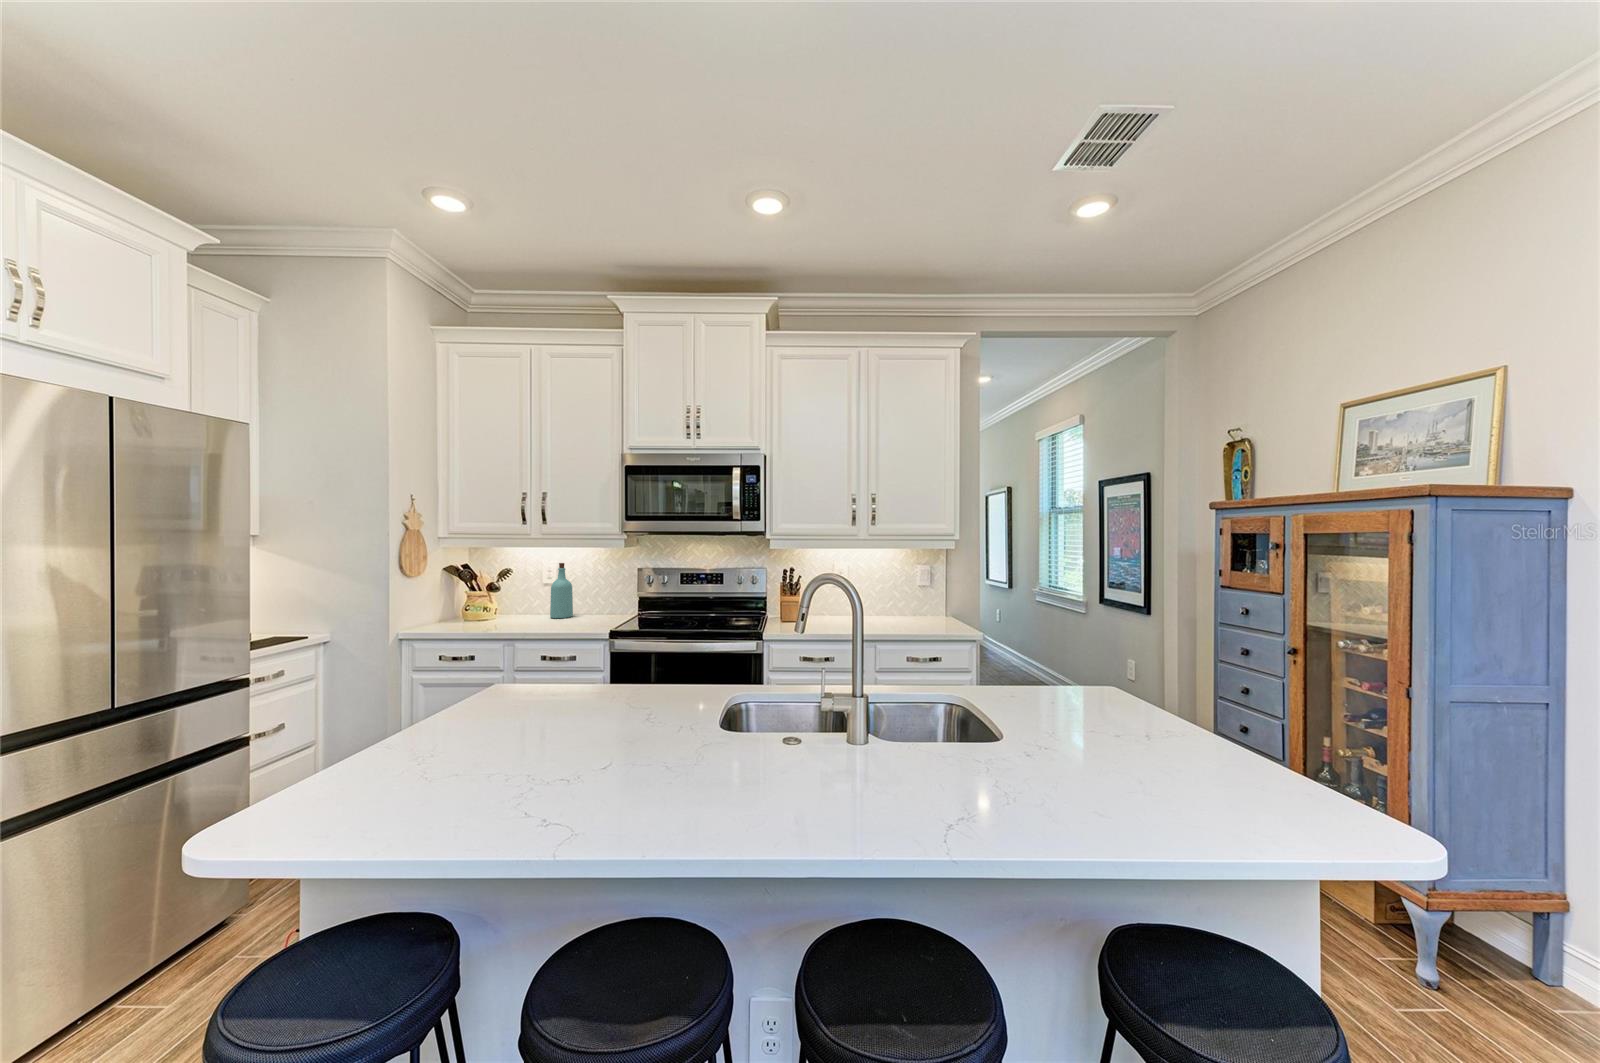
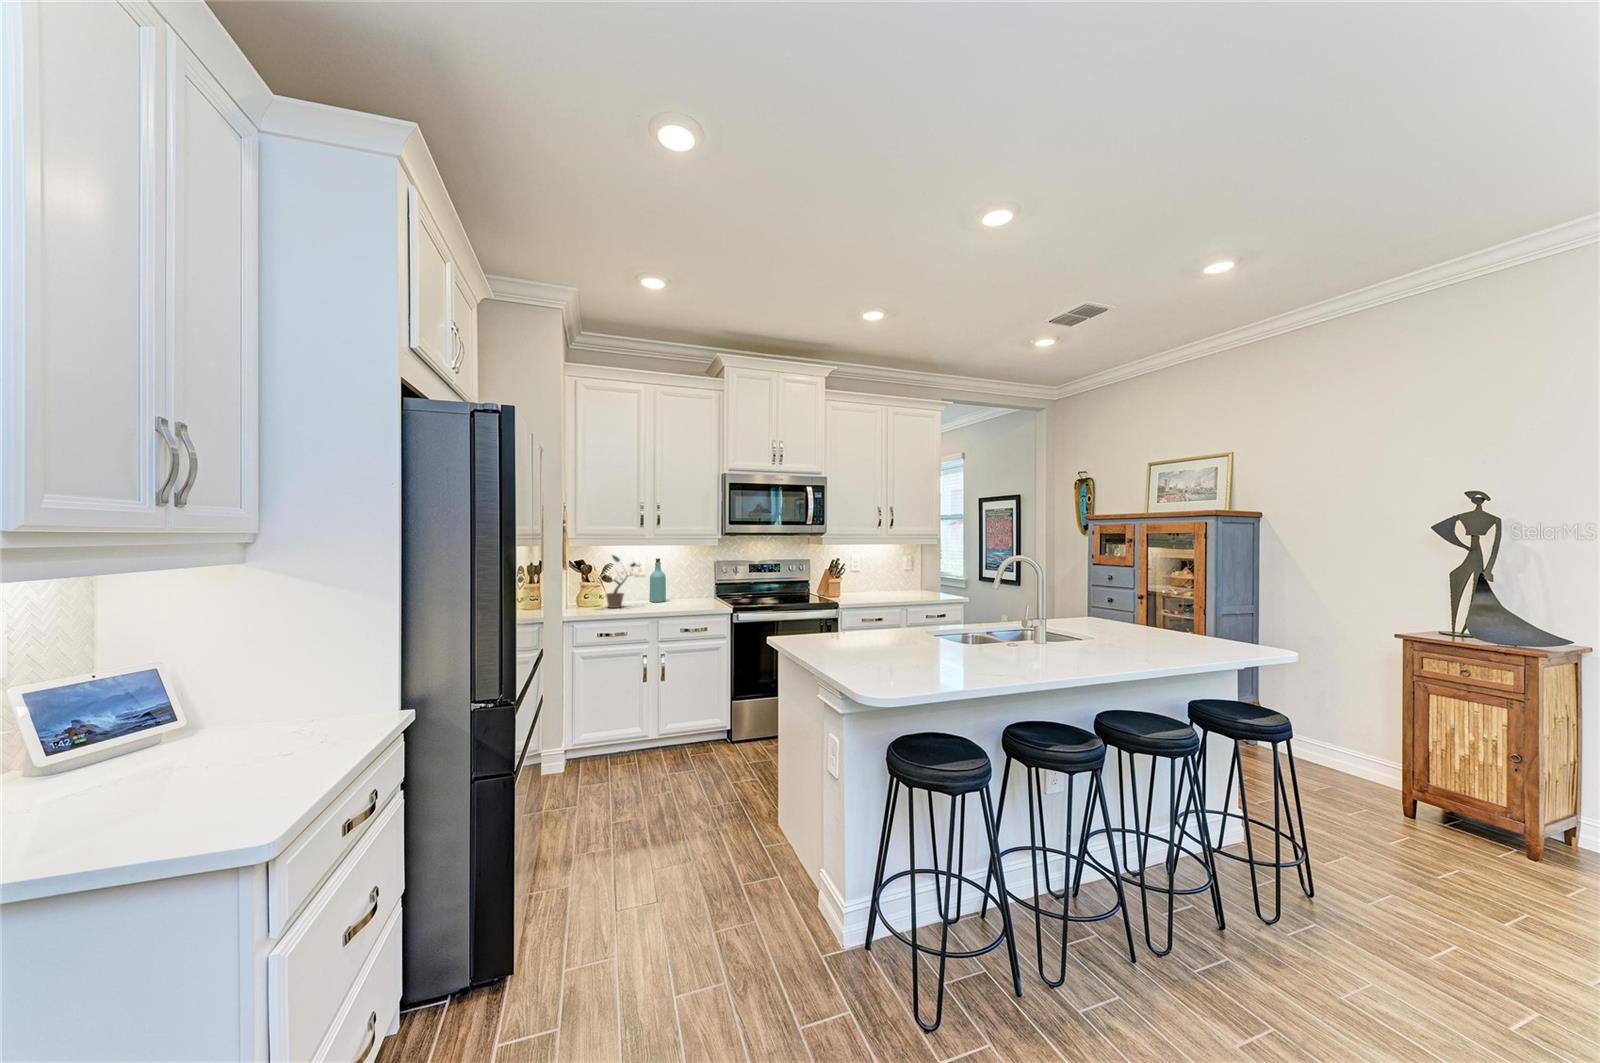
potted plant: none [461,556,530,624] -> present [606,555,640,608]

